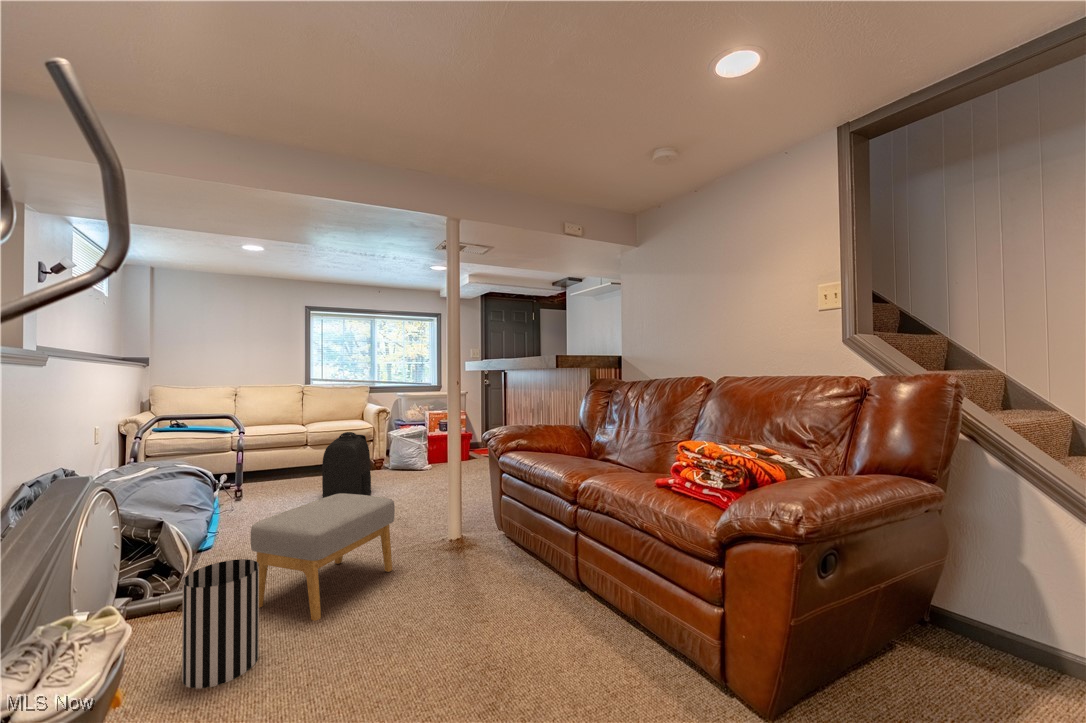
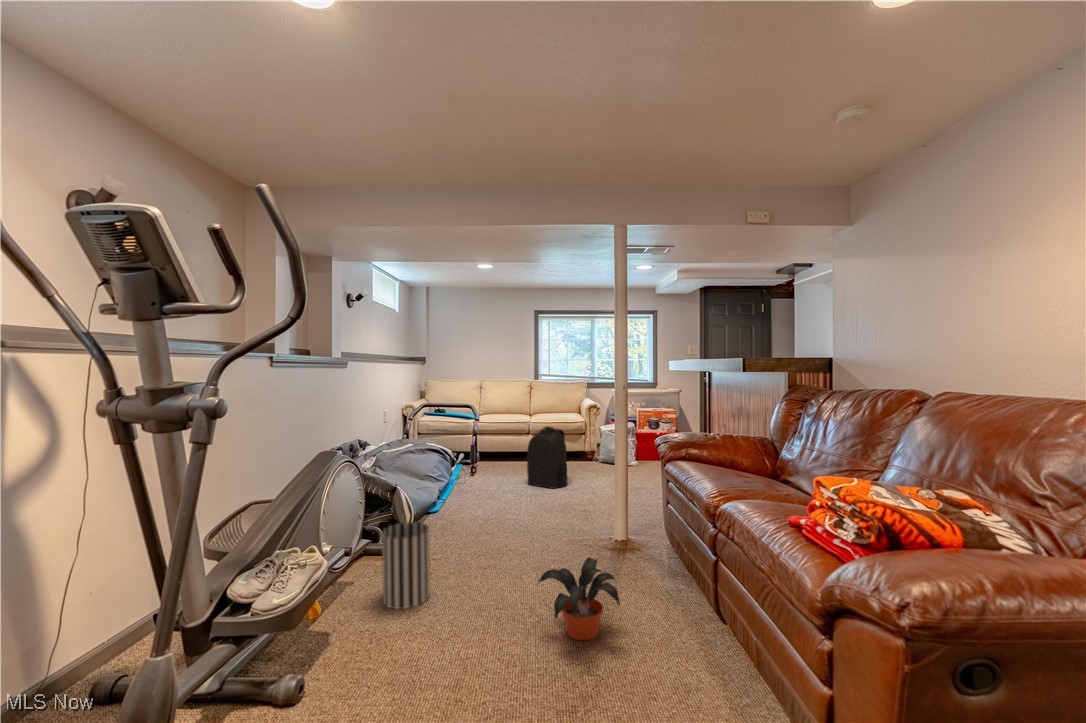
footstool: present [251,493,395,621] -> none [440,482,549,583]
potted plant: none [425,555,520,646] -> present [538,557,619,640]

